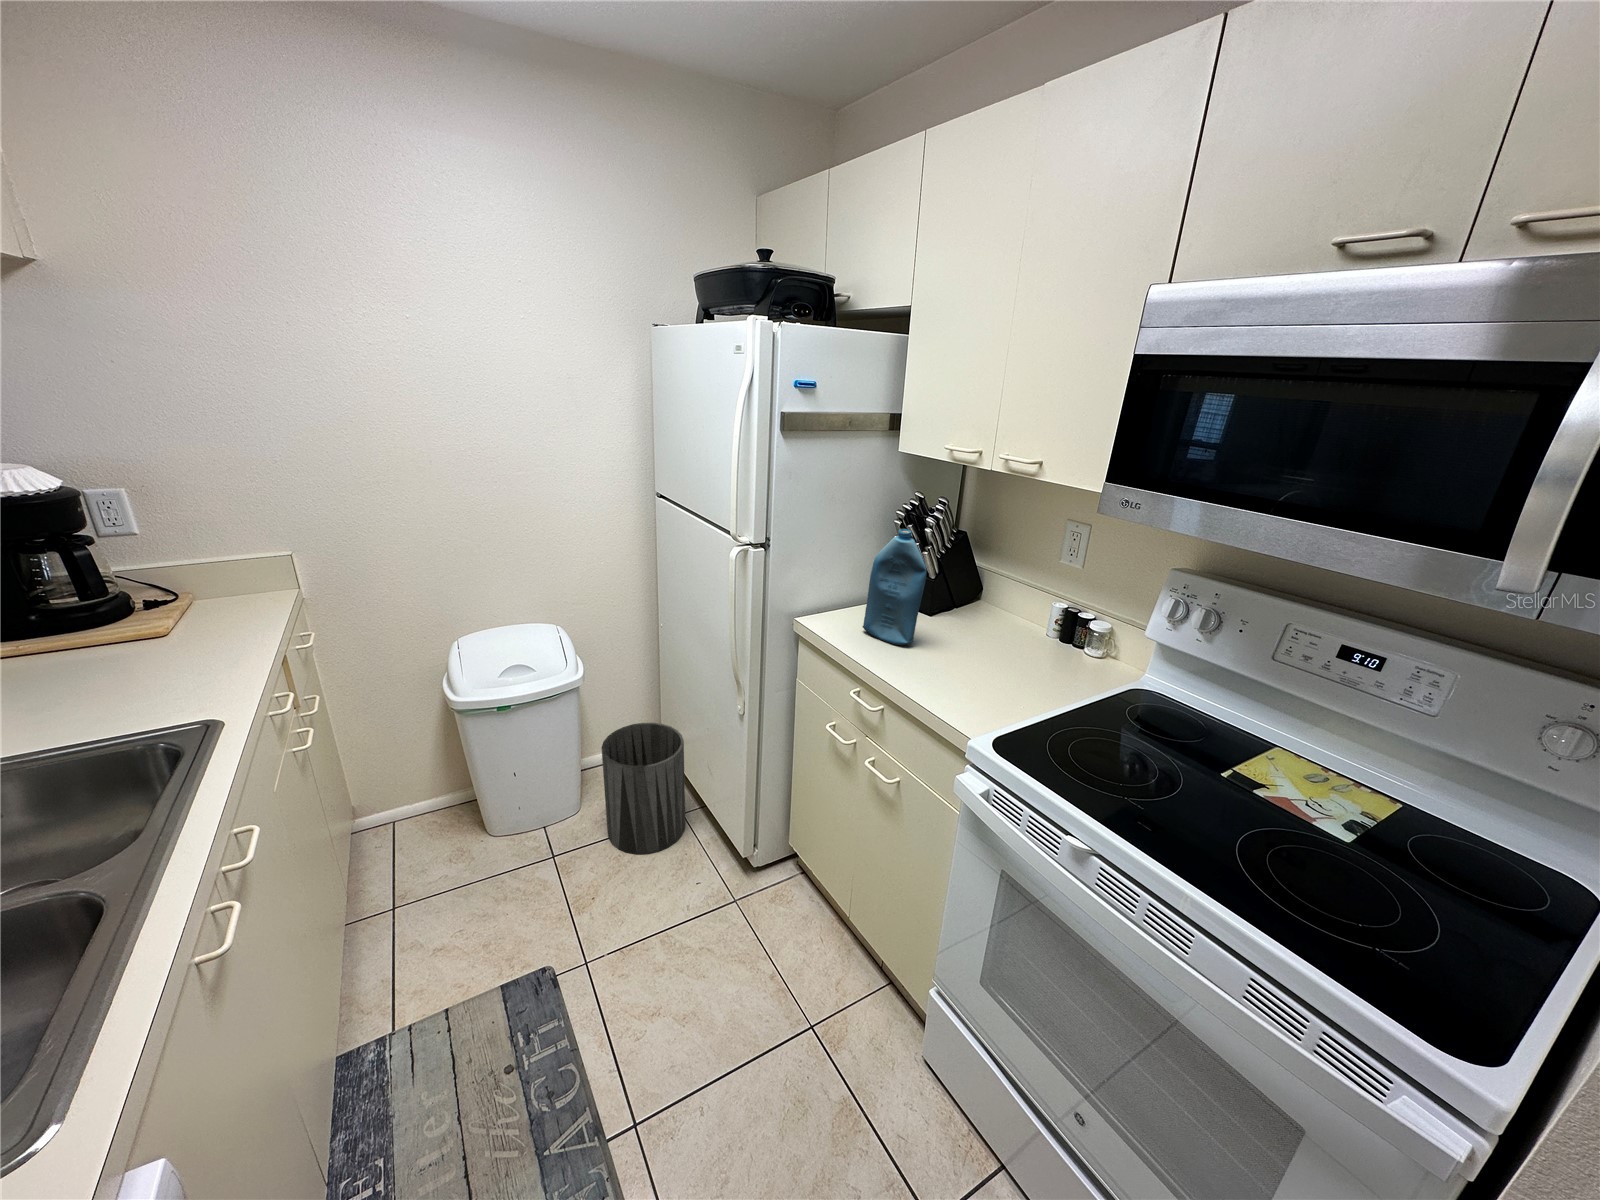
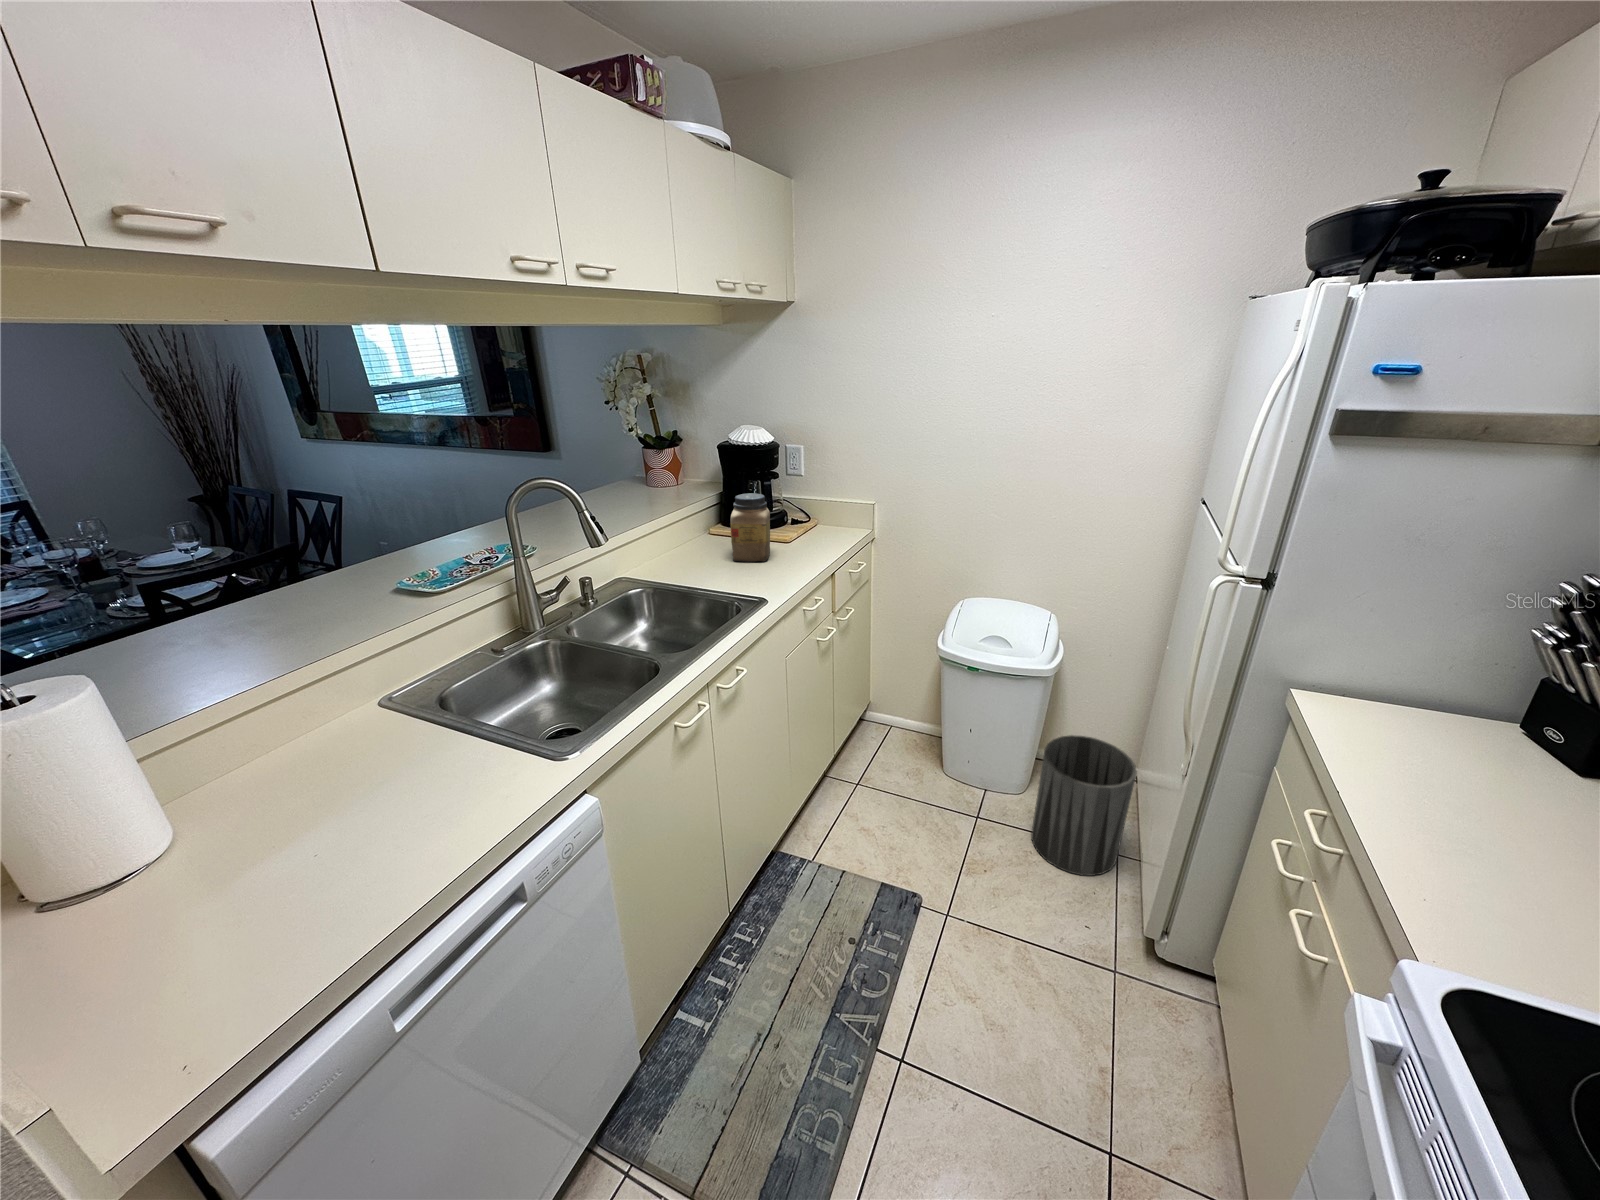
bottle: present [862,529,927,645] -> none [1391,610,1540,794]
jar: none [42,571,155,691] -> present [730,493,770,562]

